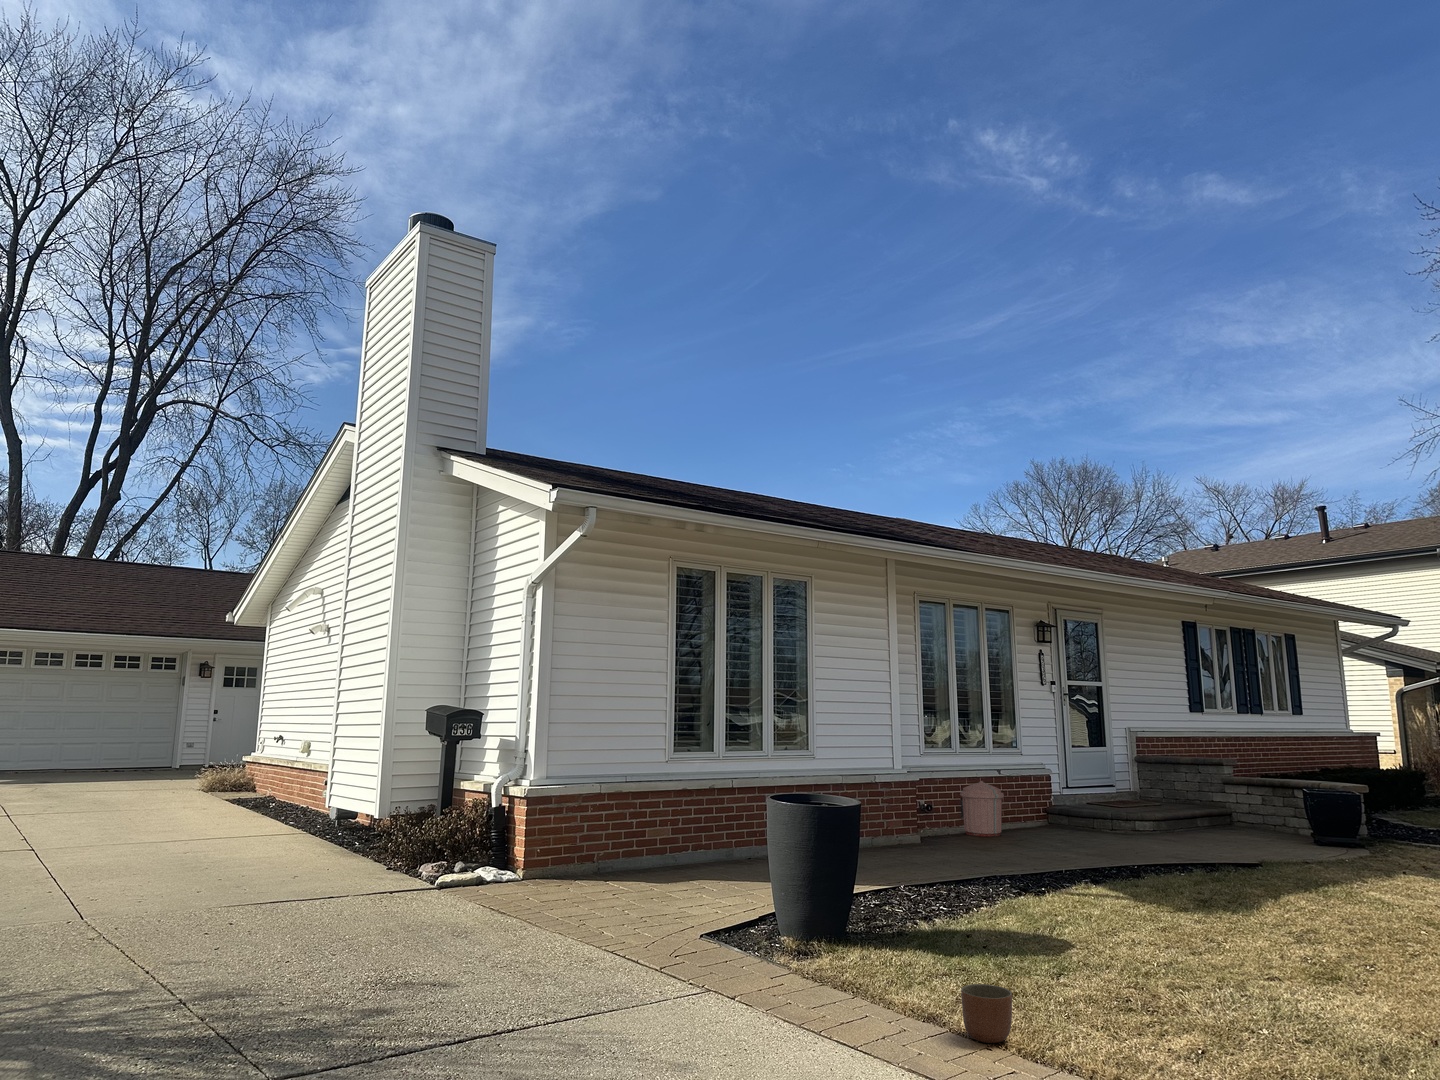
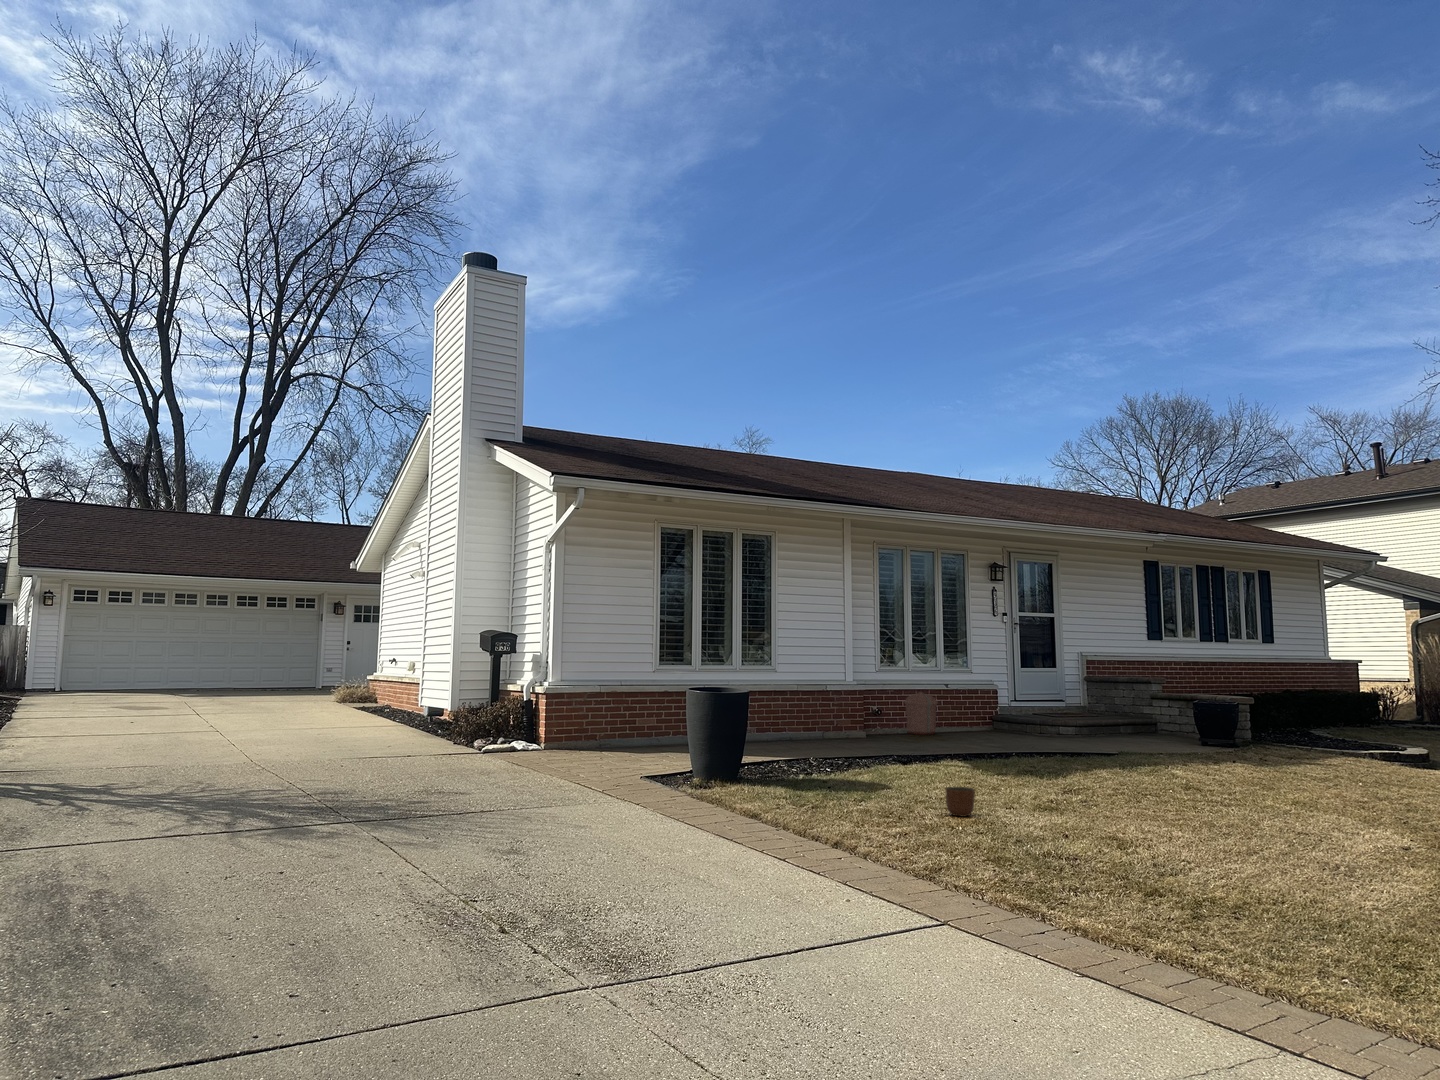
planter: present [961,984,1012,1043] -> present [946,787,975,816]

